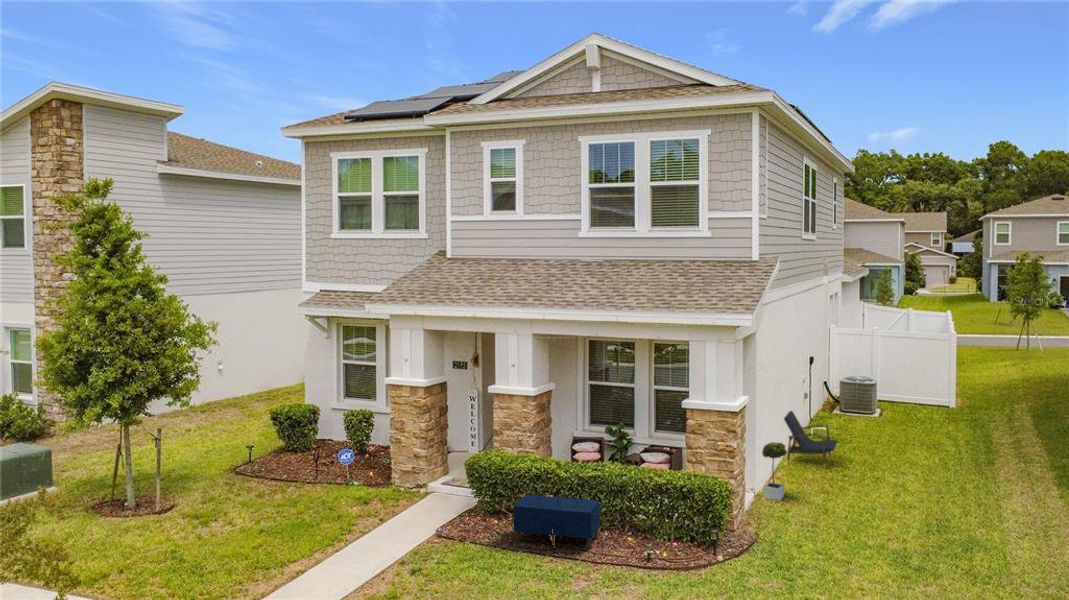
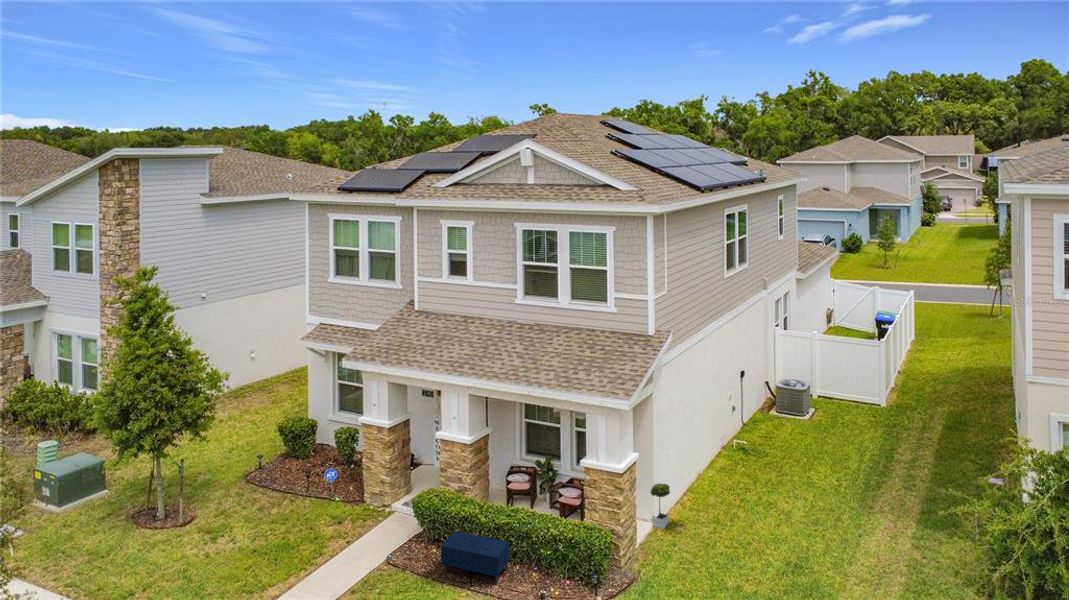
lounge chair: present [784,411,837,469] -> none [682,438,726,491]

